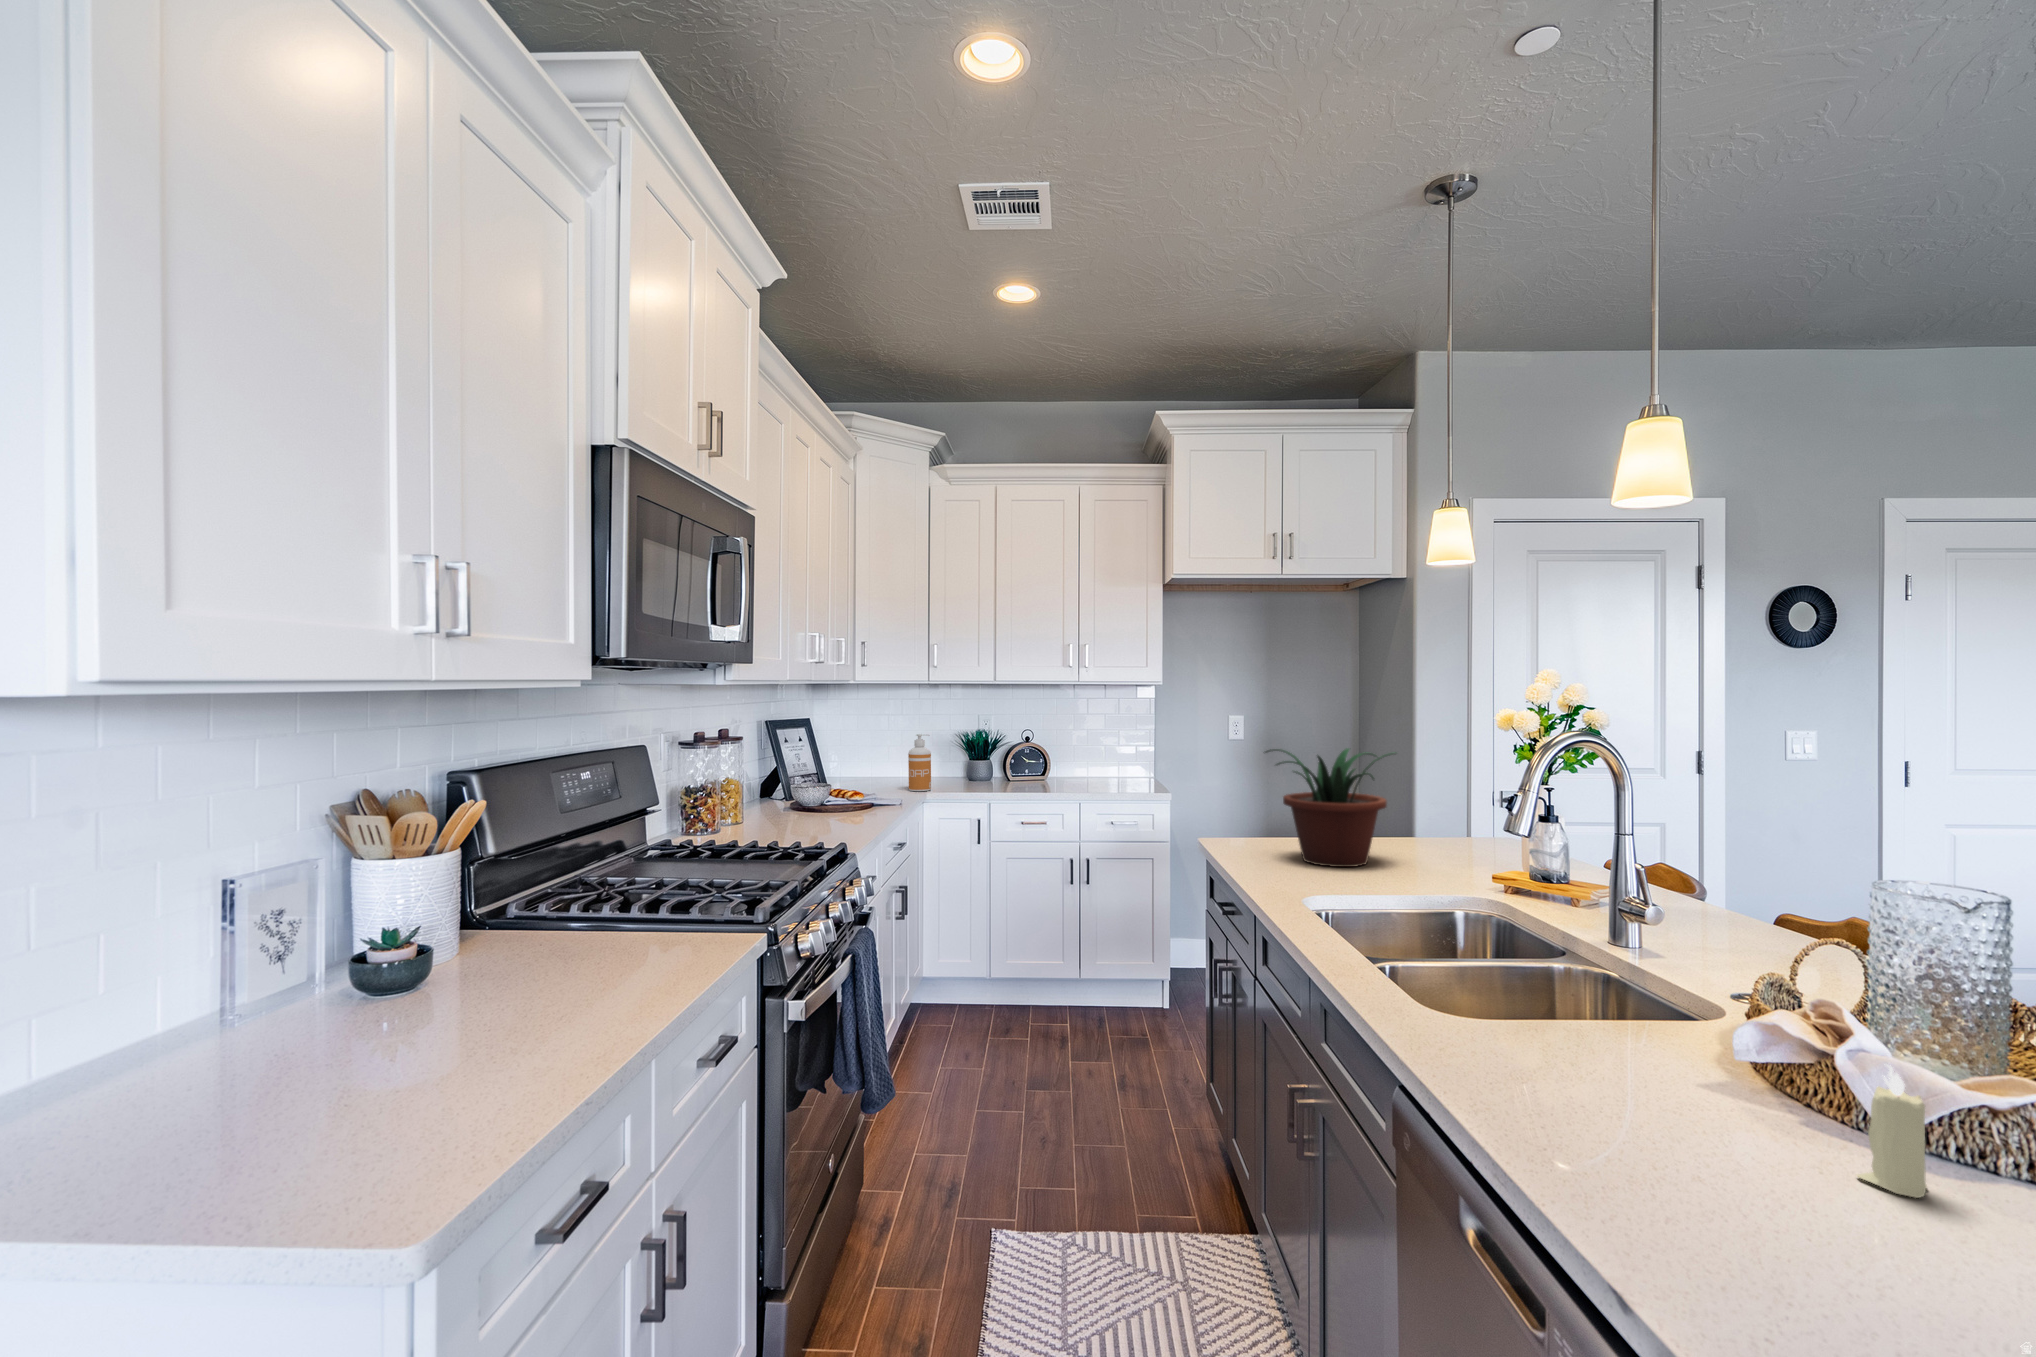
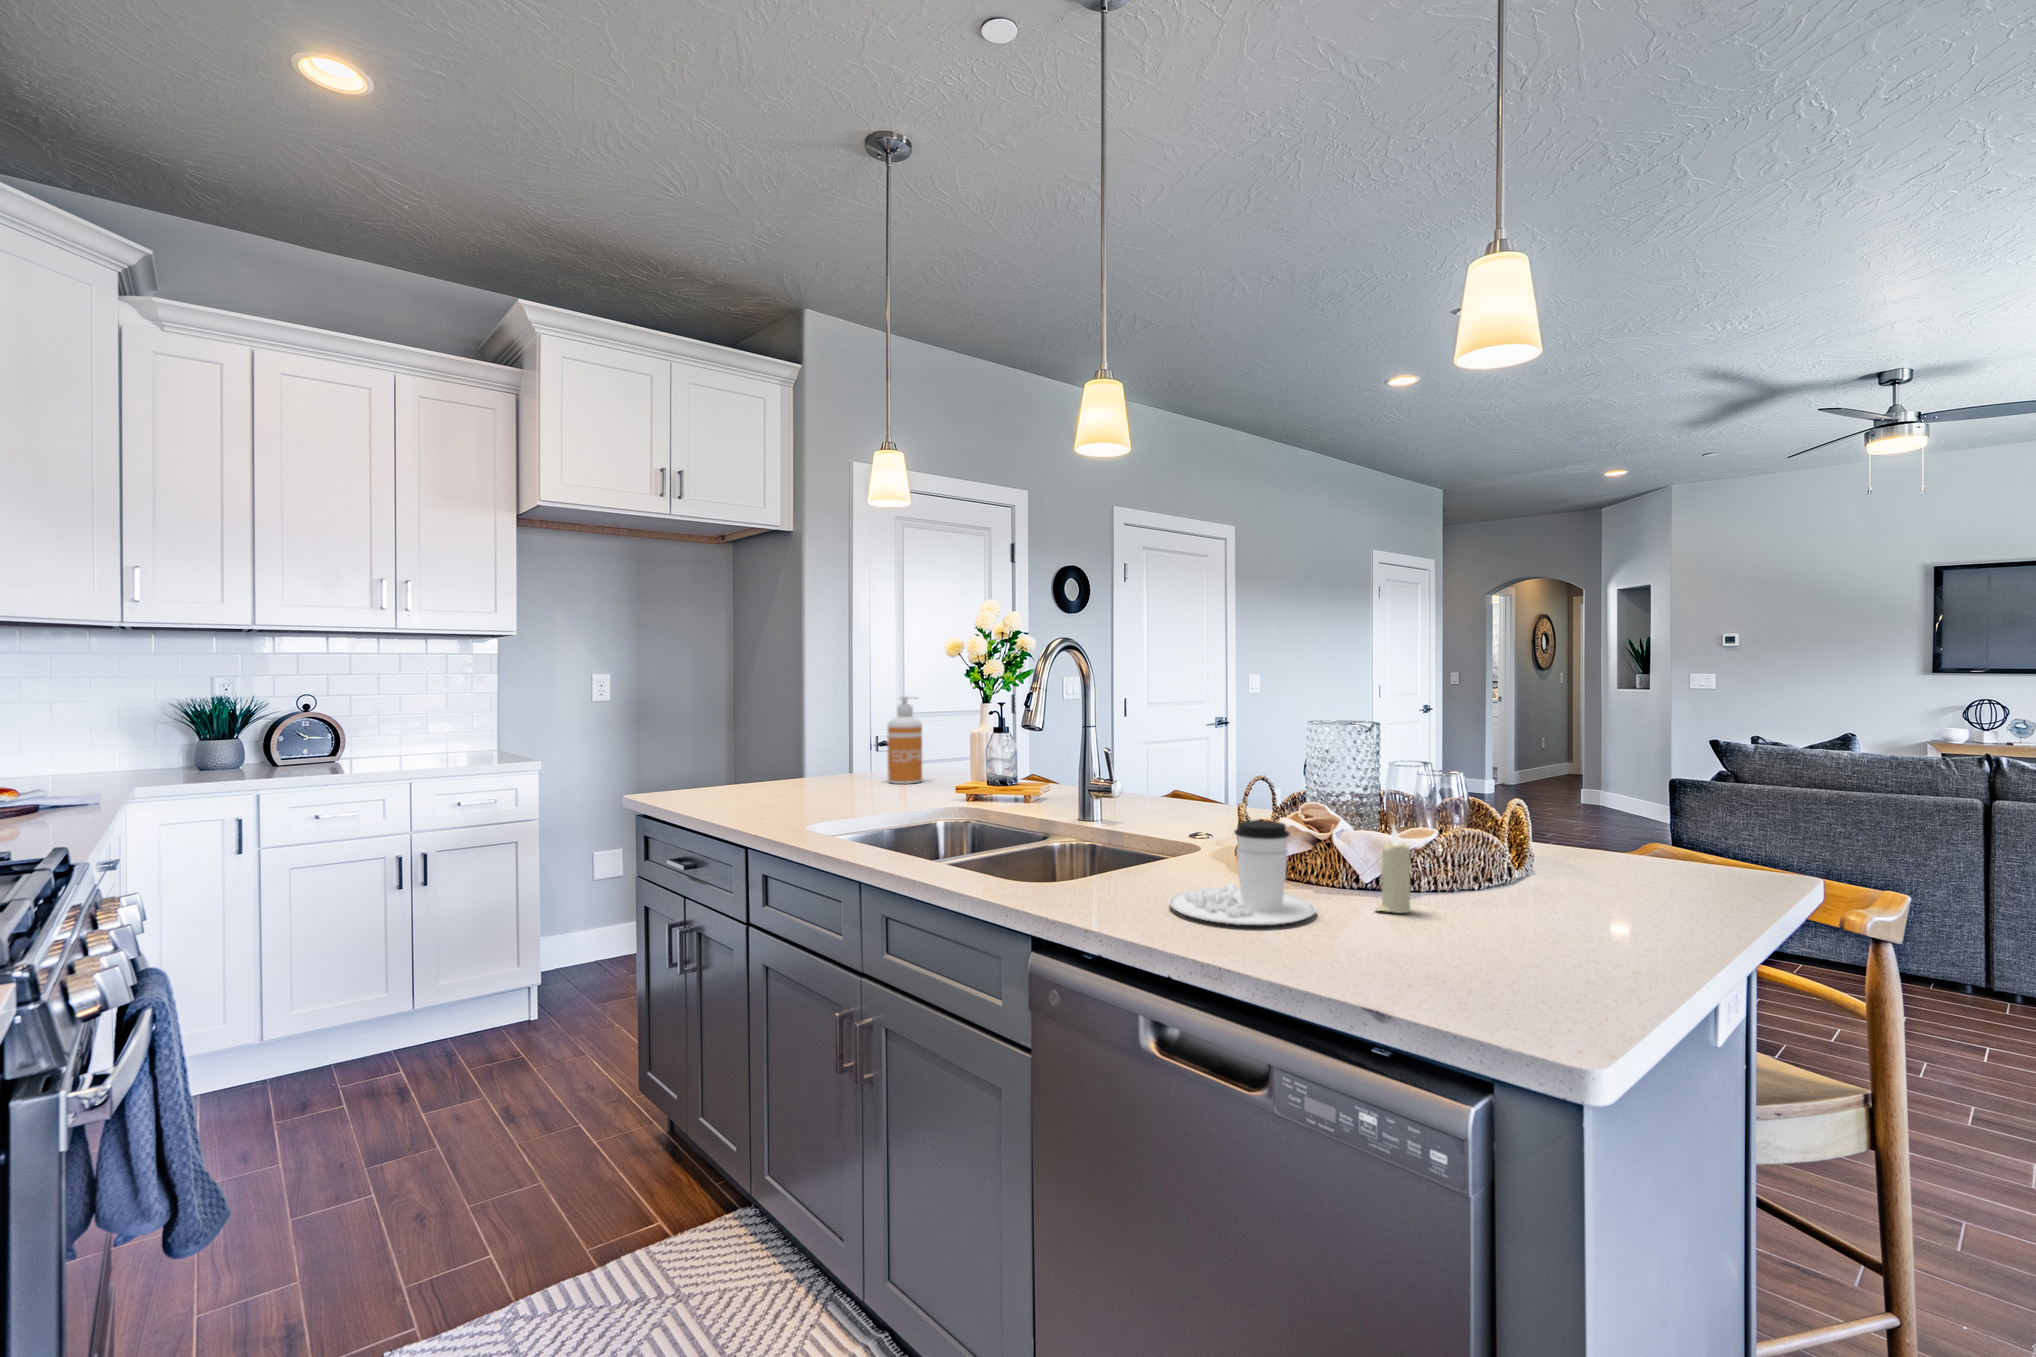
soap dispenser: present [908,734,931,791] -> present [887,696,922,784]
potted plant: present [1266,748,1395,867] -> none [718,681,857,801]
coffee cup: none [1540,1007,1754,1155] -> present [1169,820,1316,925]

